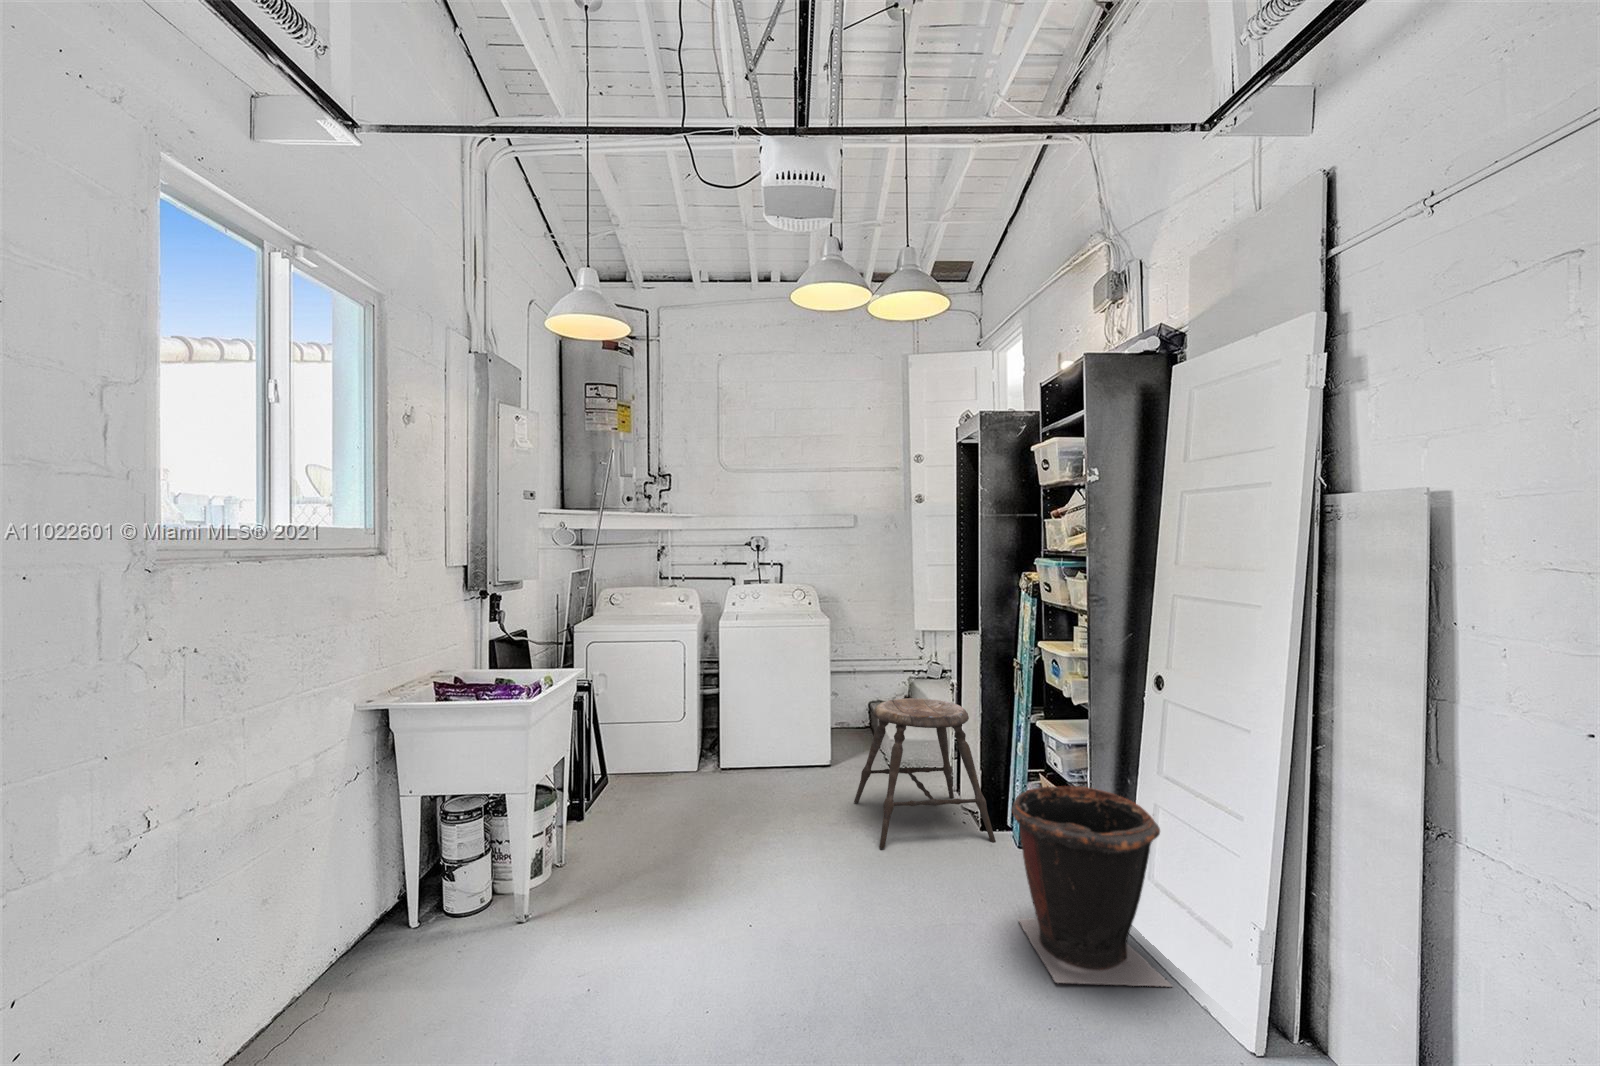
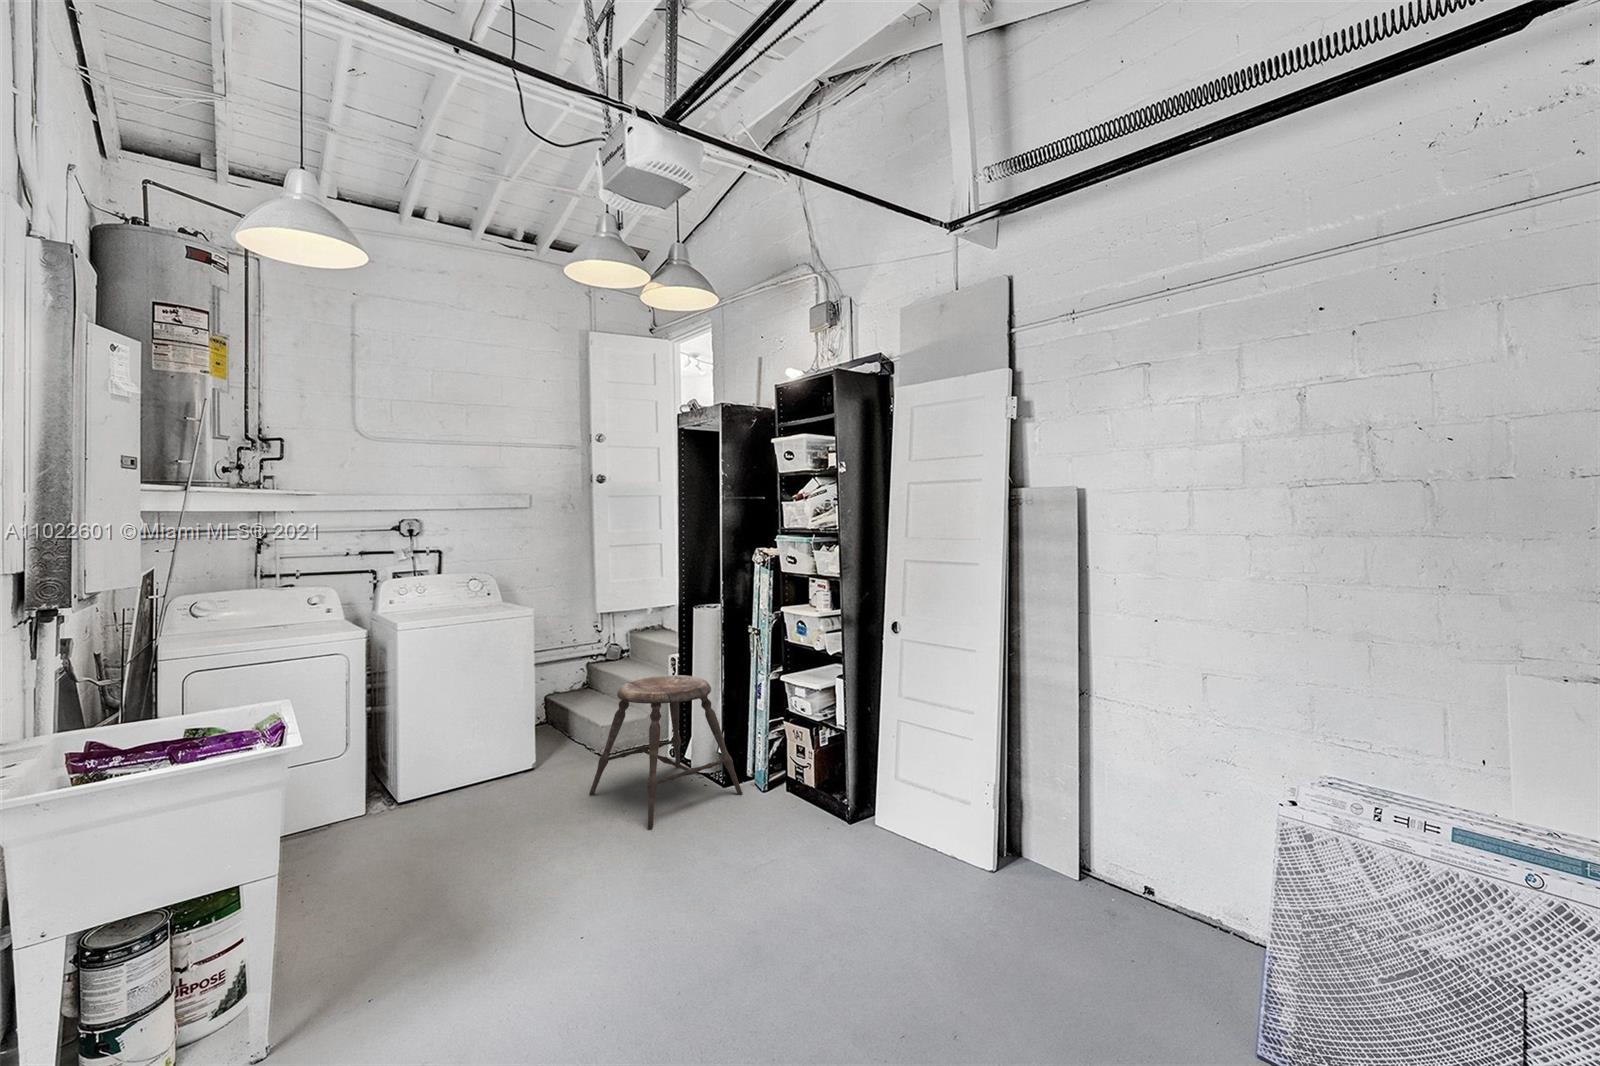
trash can: present [1012,786,1171,987] -> none [805,723,933,885]

